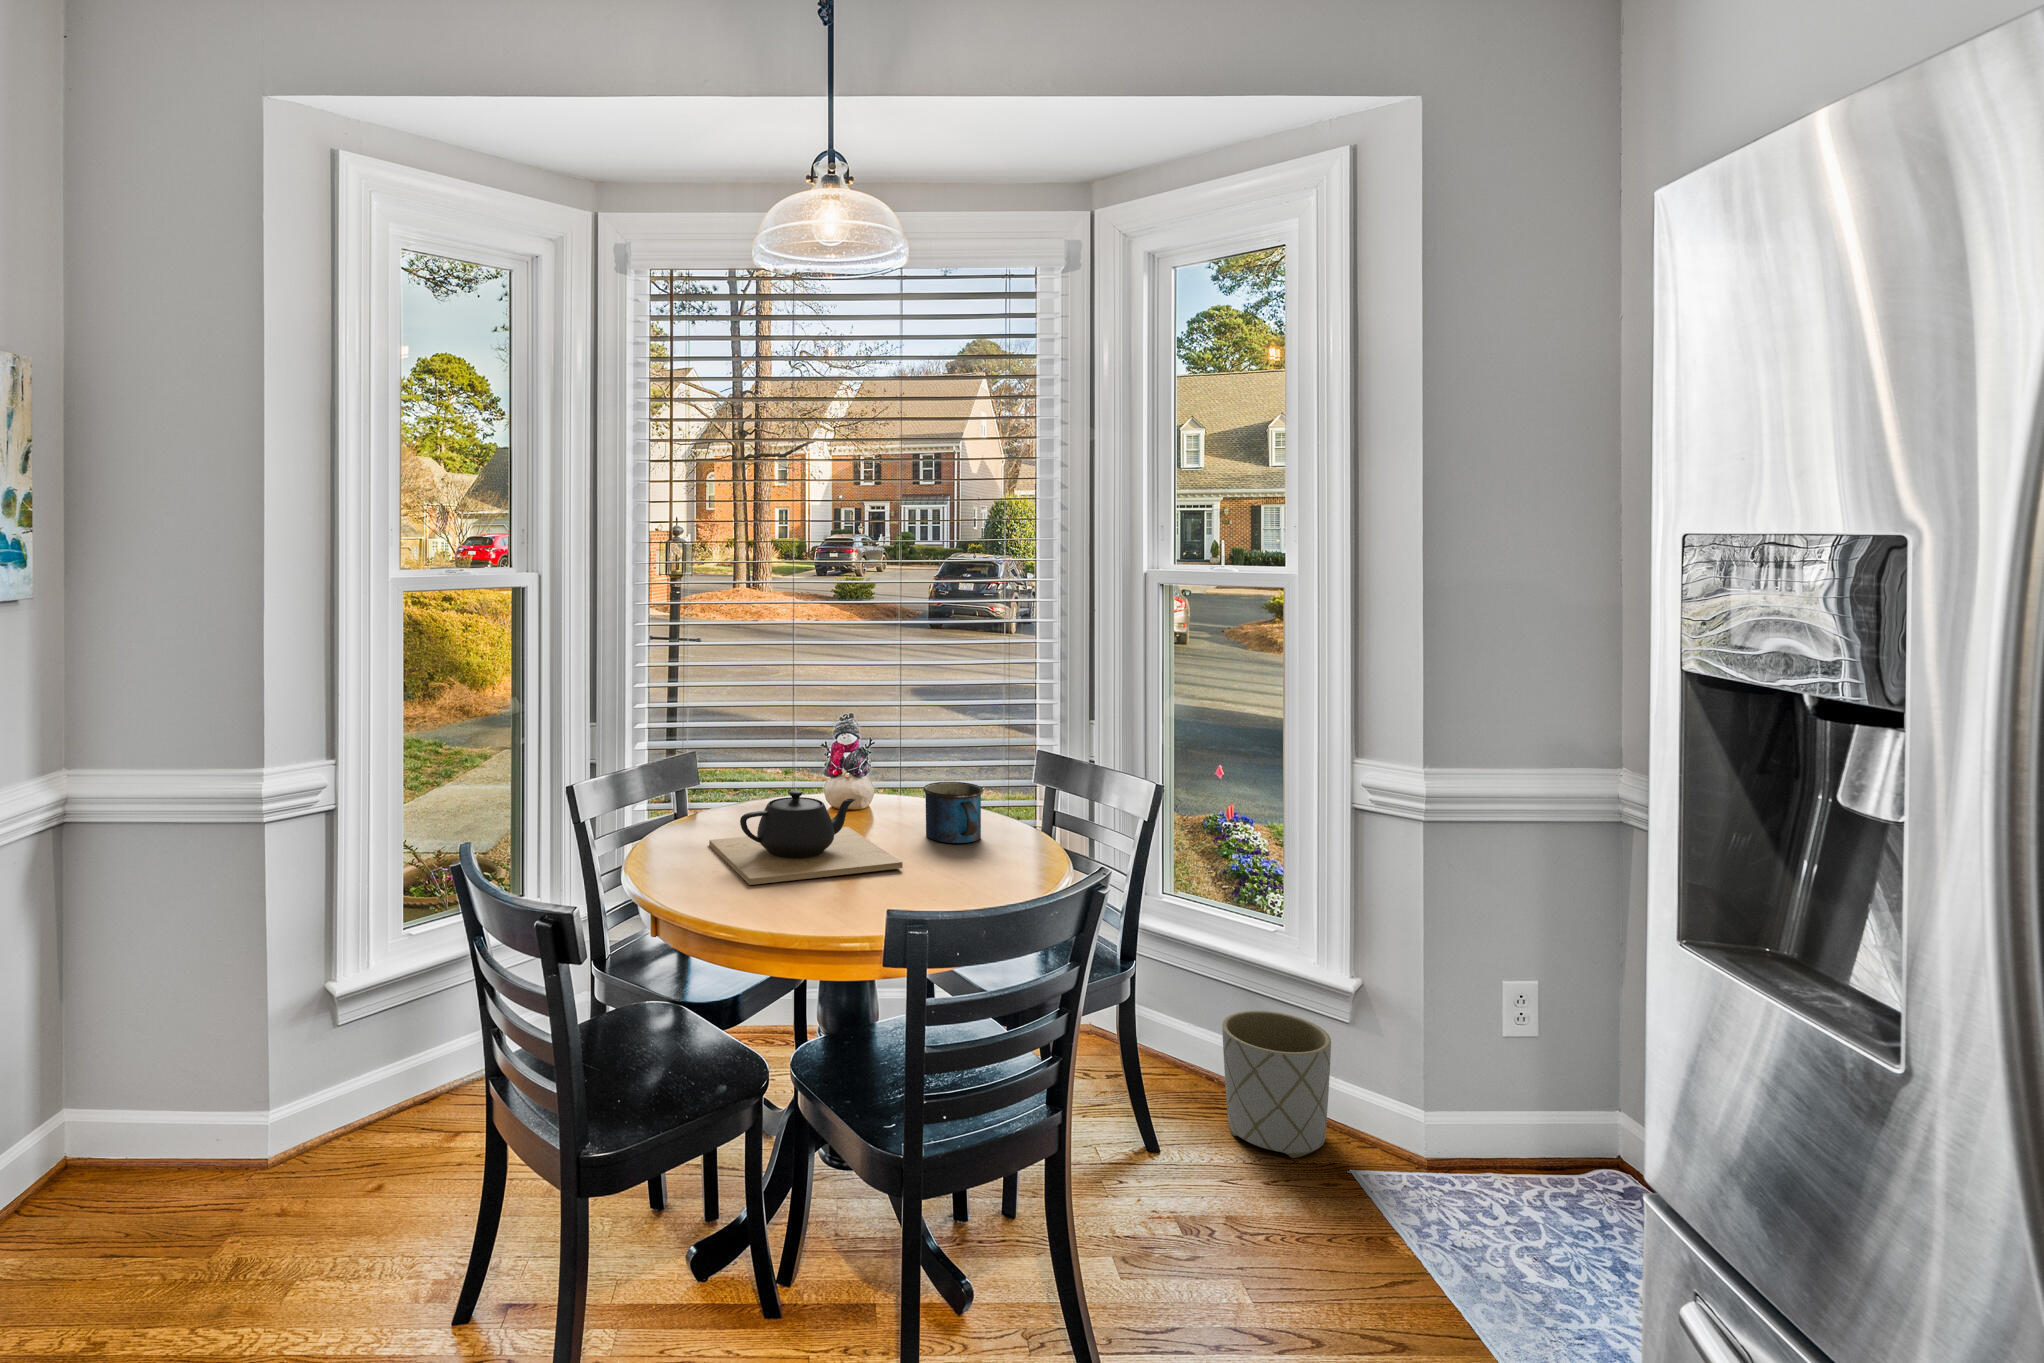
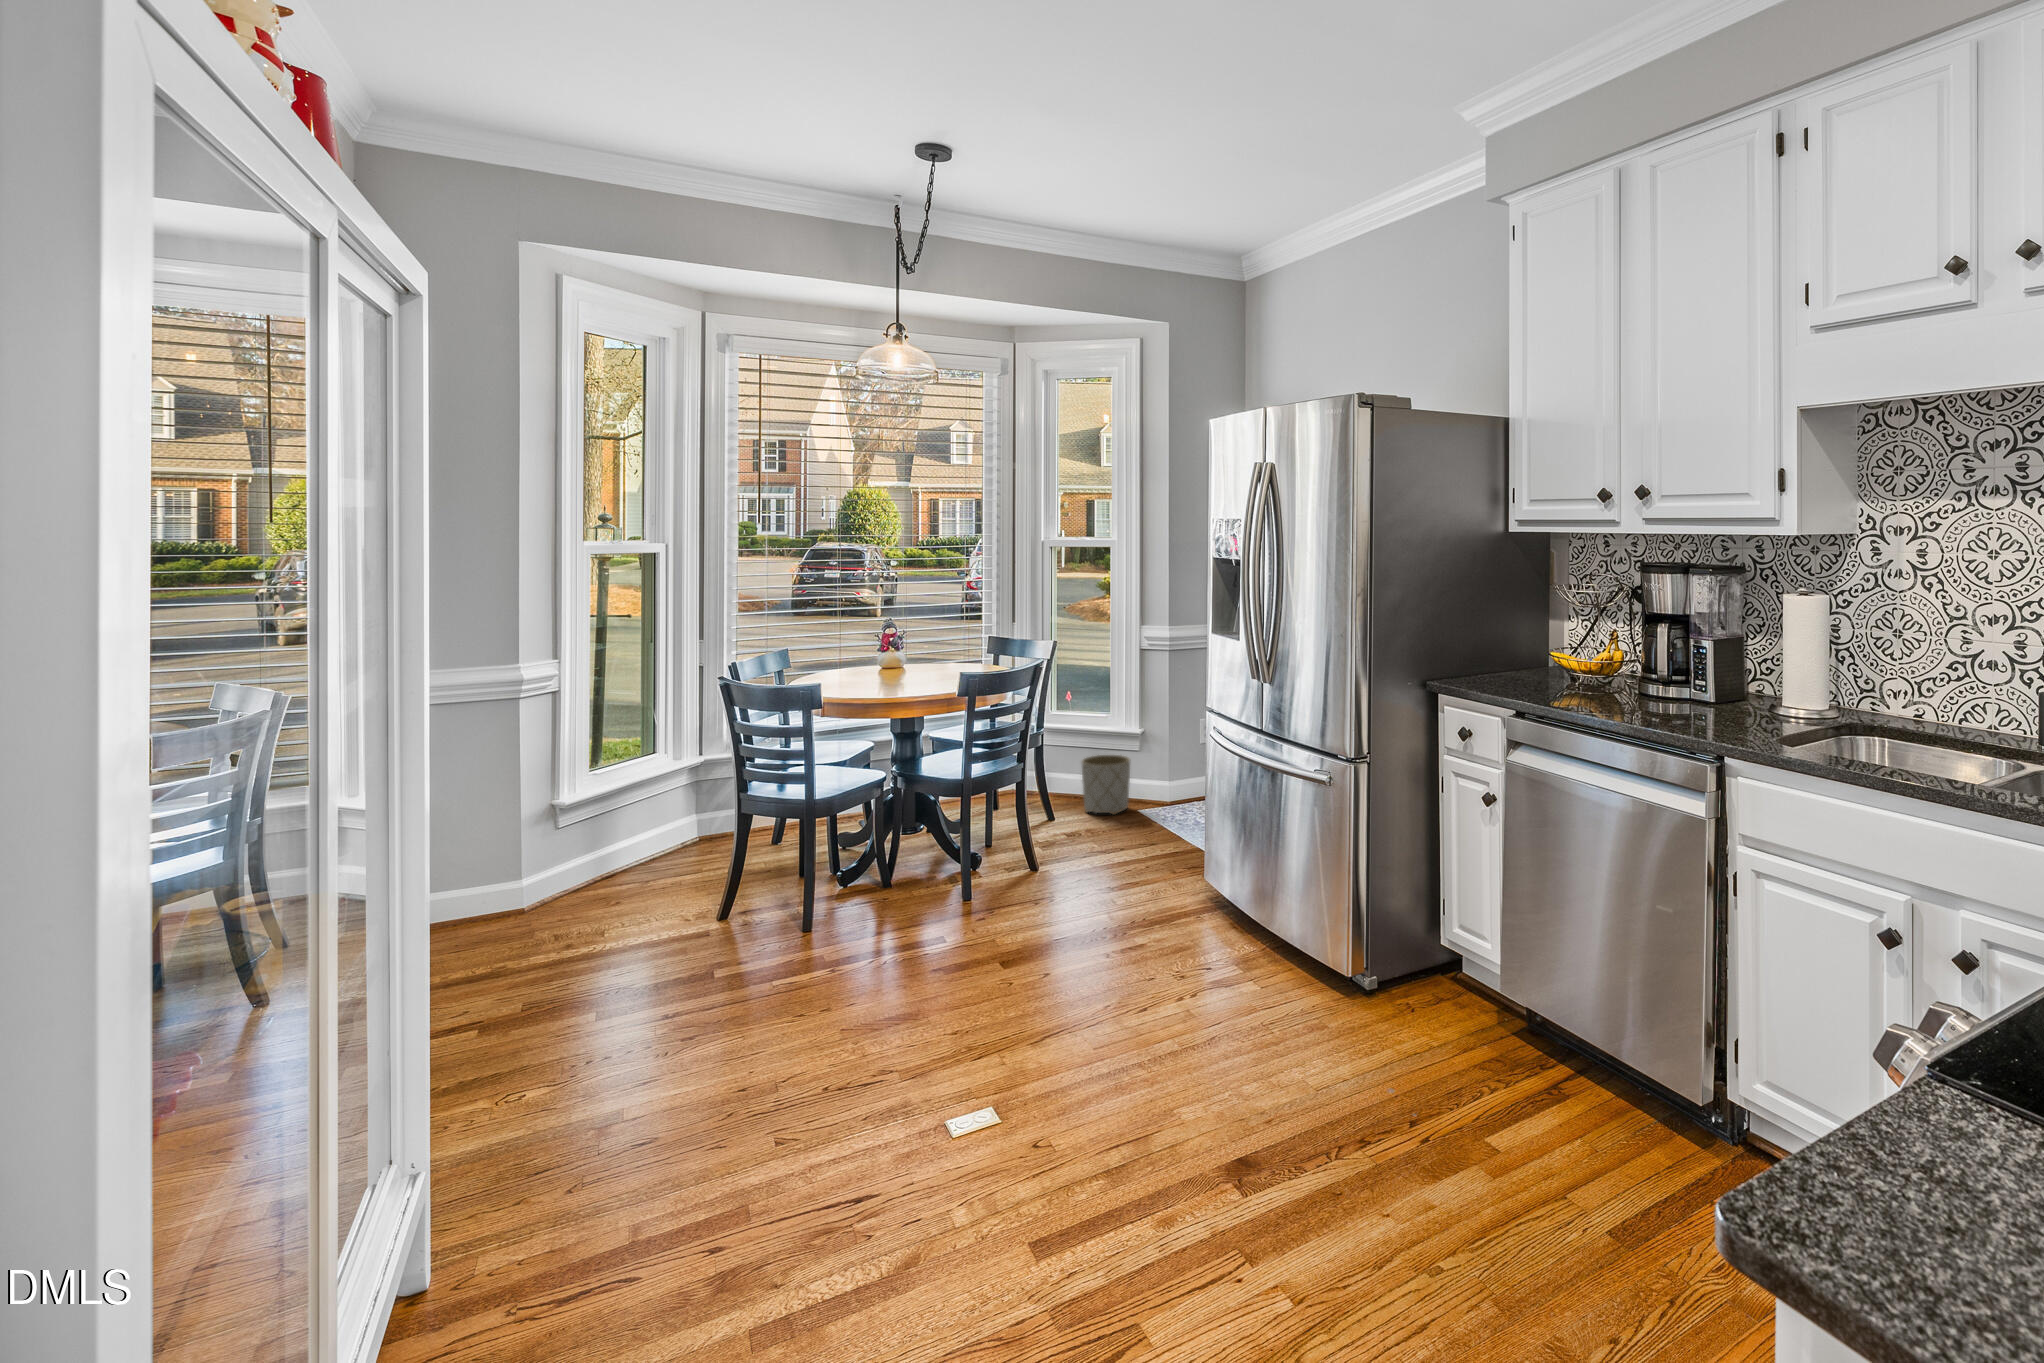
mug: present [923,782,983,843] -> none [938,644,970,672]
teapot: present [709,790,903,885] -> none [828,647,936,688]

